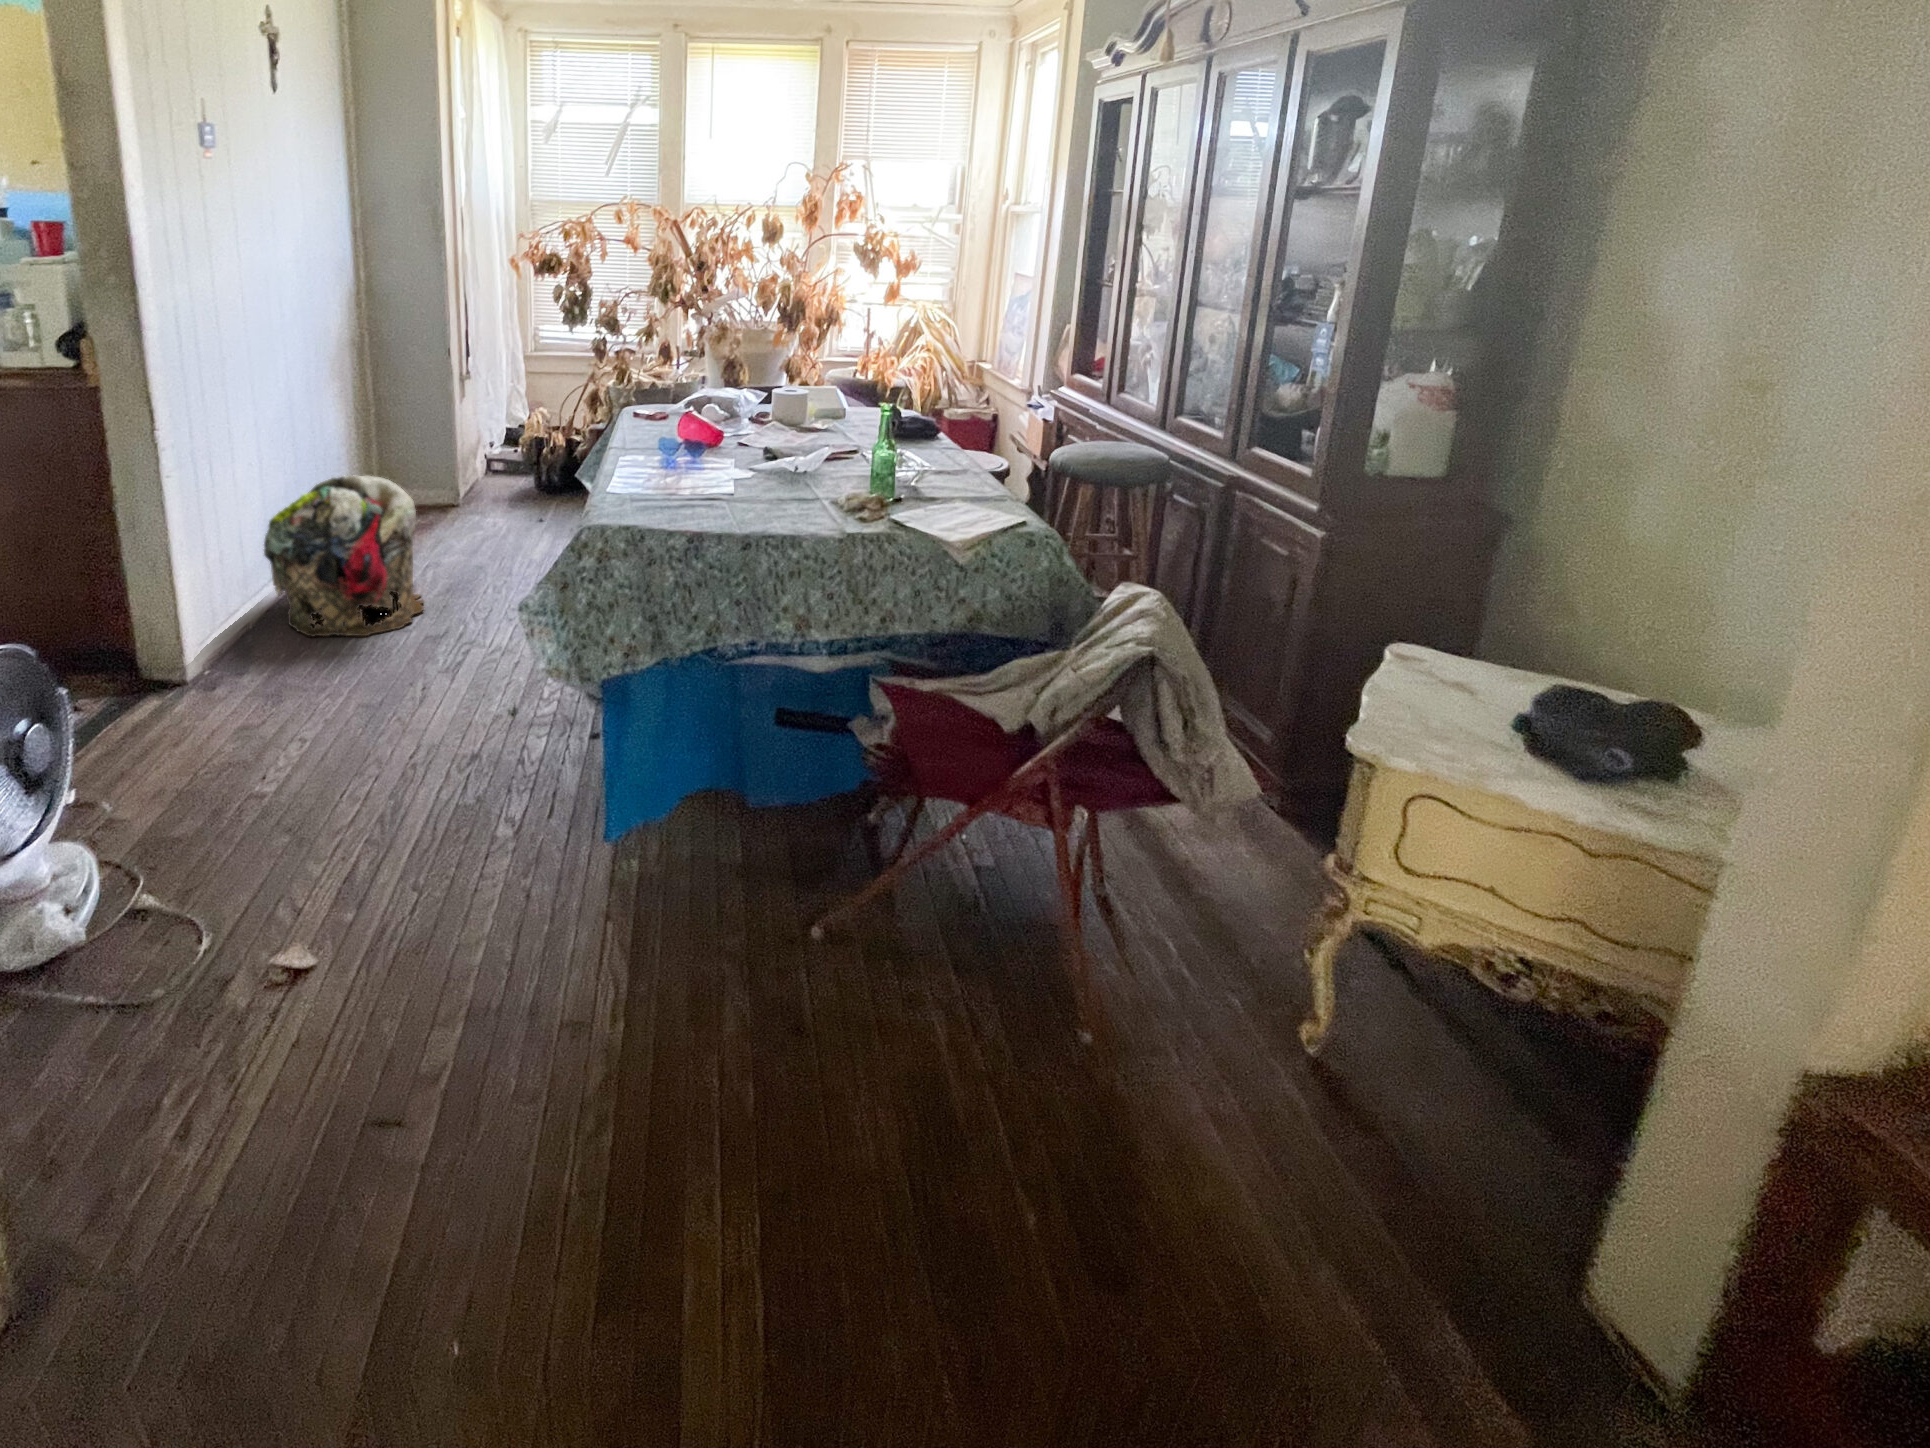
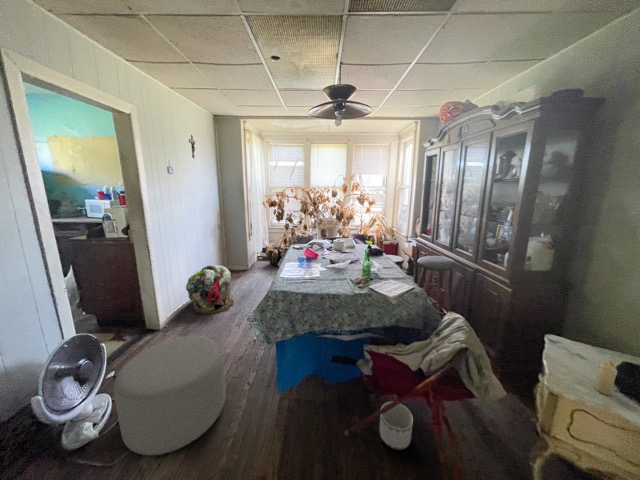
ottoman: none [134,671,448,978] -> present [113,336,226,455]
candle: none [1469,675,1519,763] -> present [595,361,617,395]
planter: none [910,848,1005,965] -> present [380,402,413,450]

